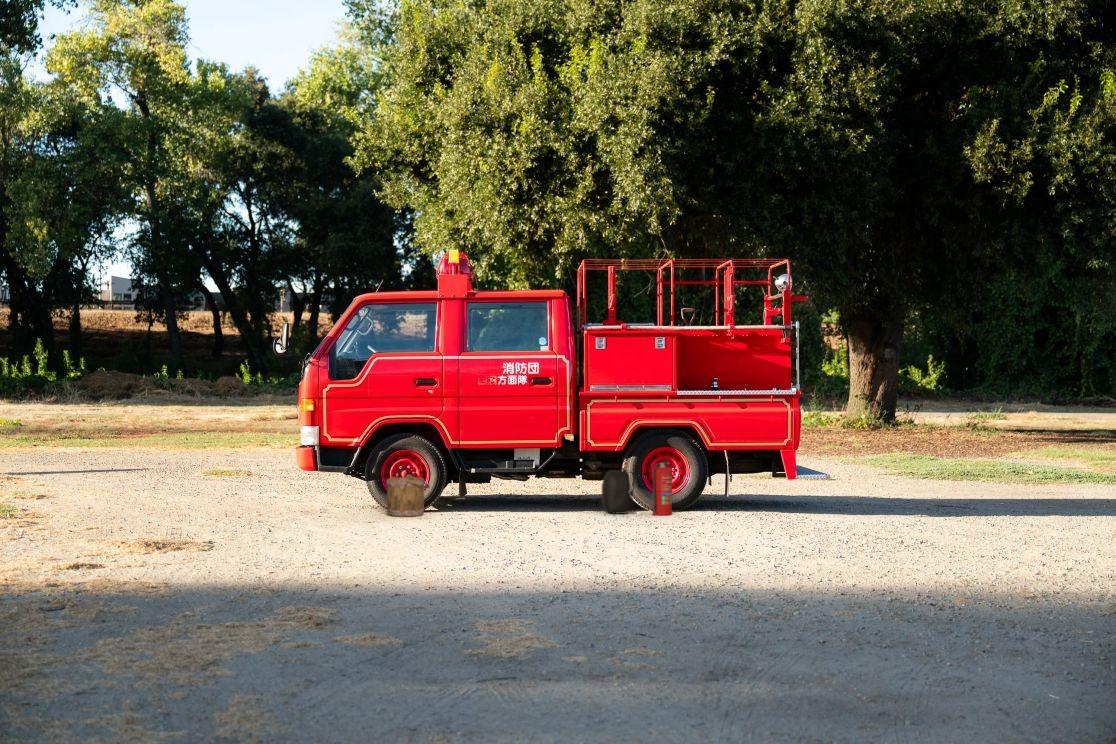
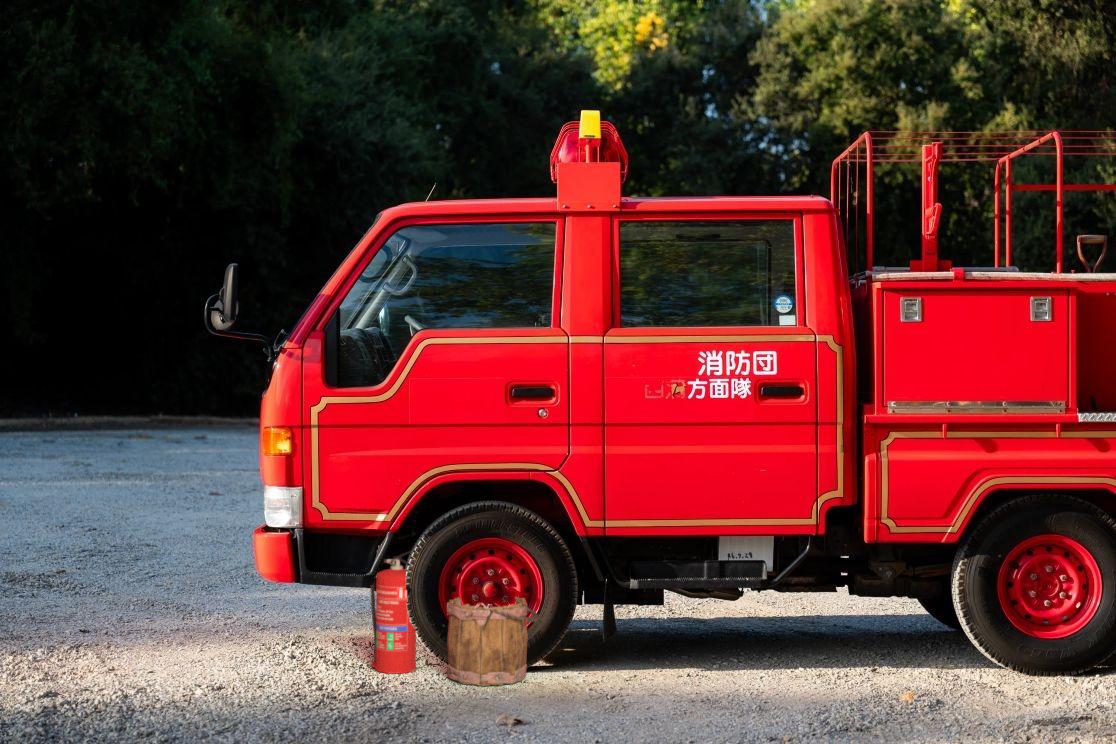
fire extinguisher: present [652,457,672,515] -> present [371,551,416,674]
backpack: present [601,468,635,514] -> none [900,577,983,676]

